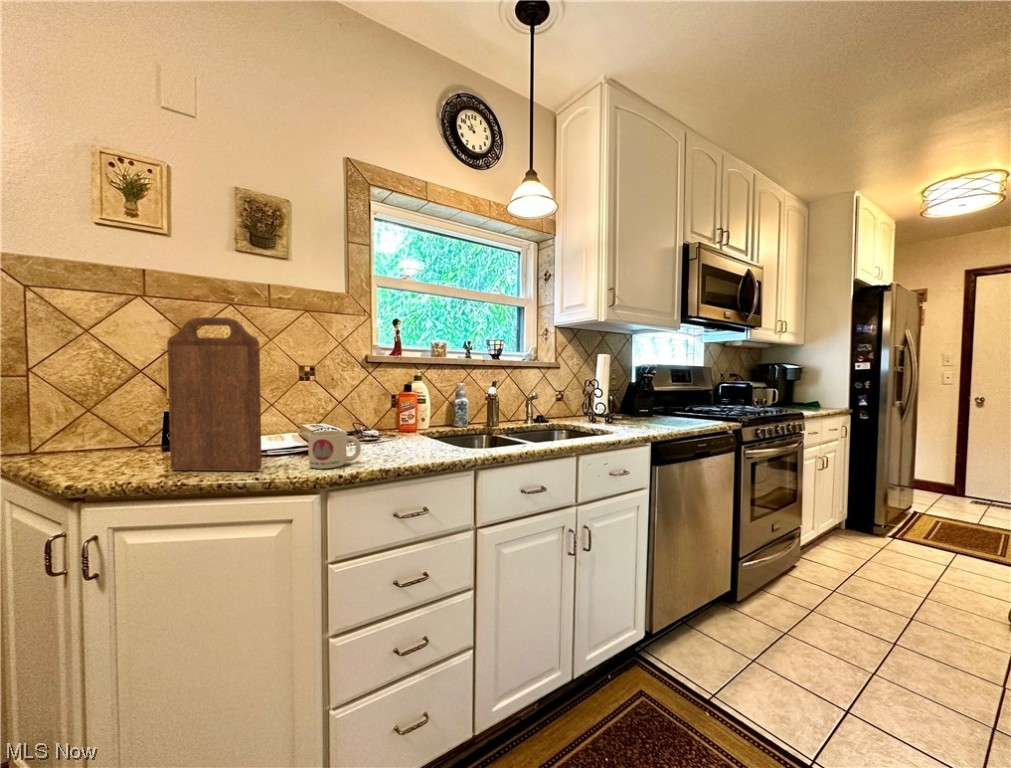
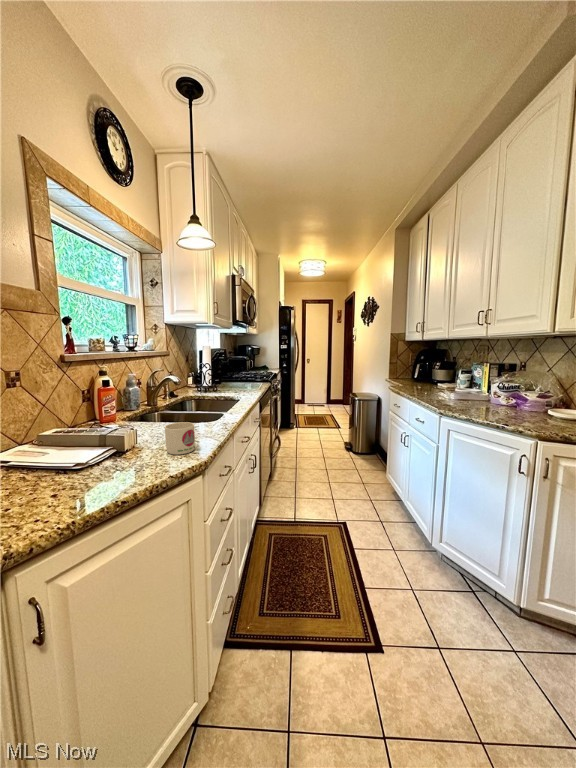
cutting board: present [167,317,262,471] -> none [51,333,155,496]

